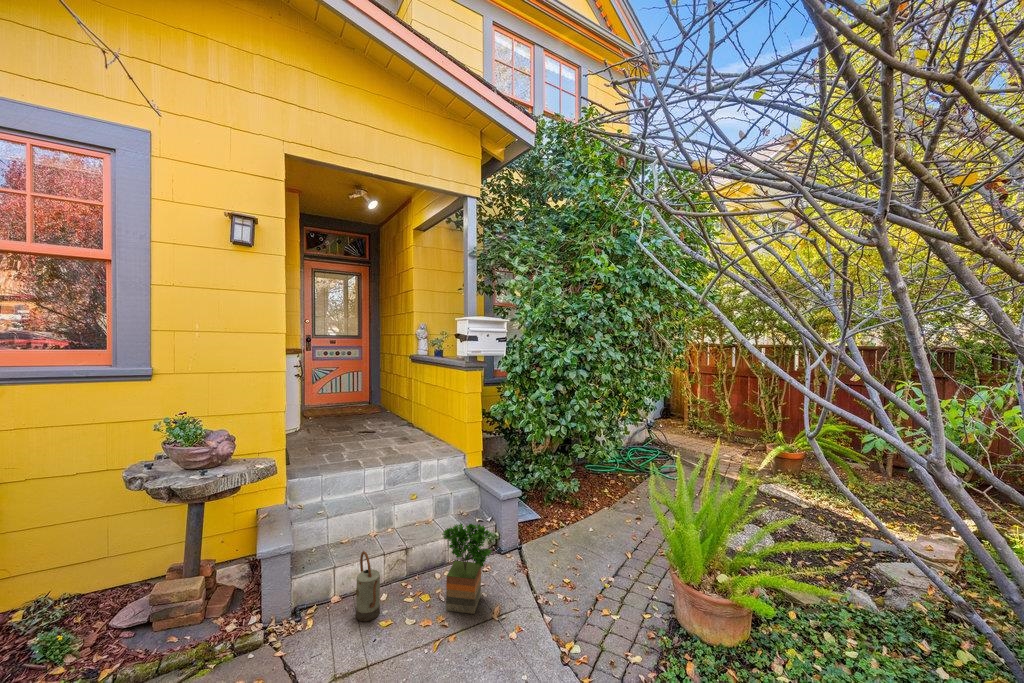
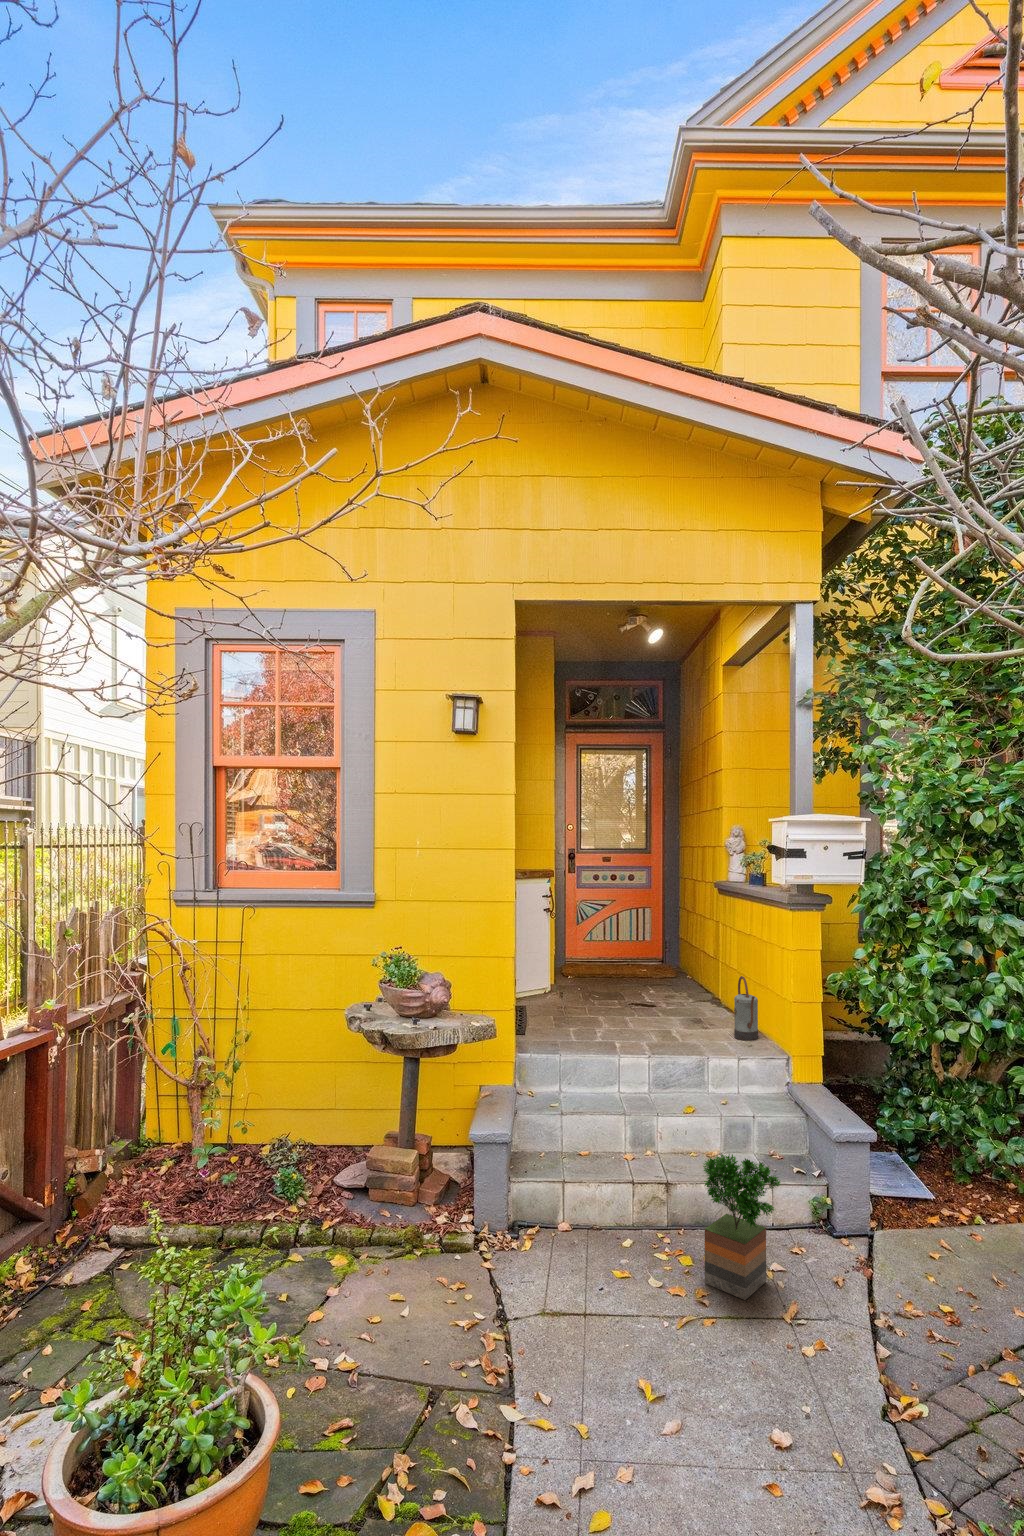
watering can: present [356,551,380,621] -> present [734,976,758,1041]

